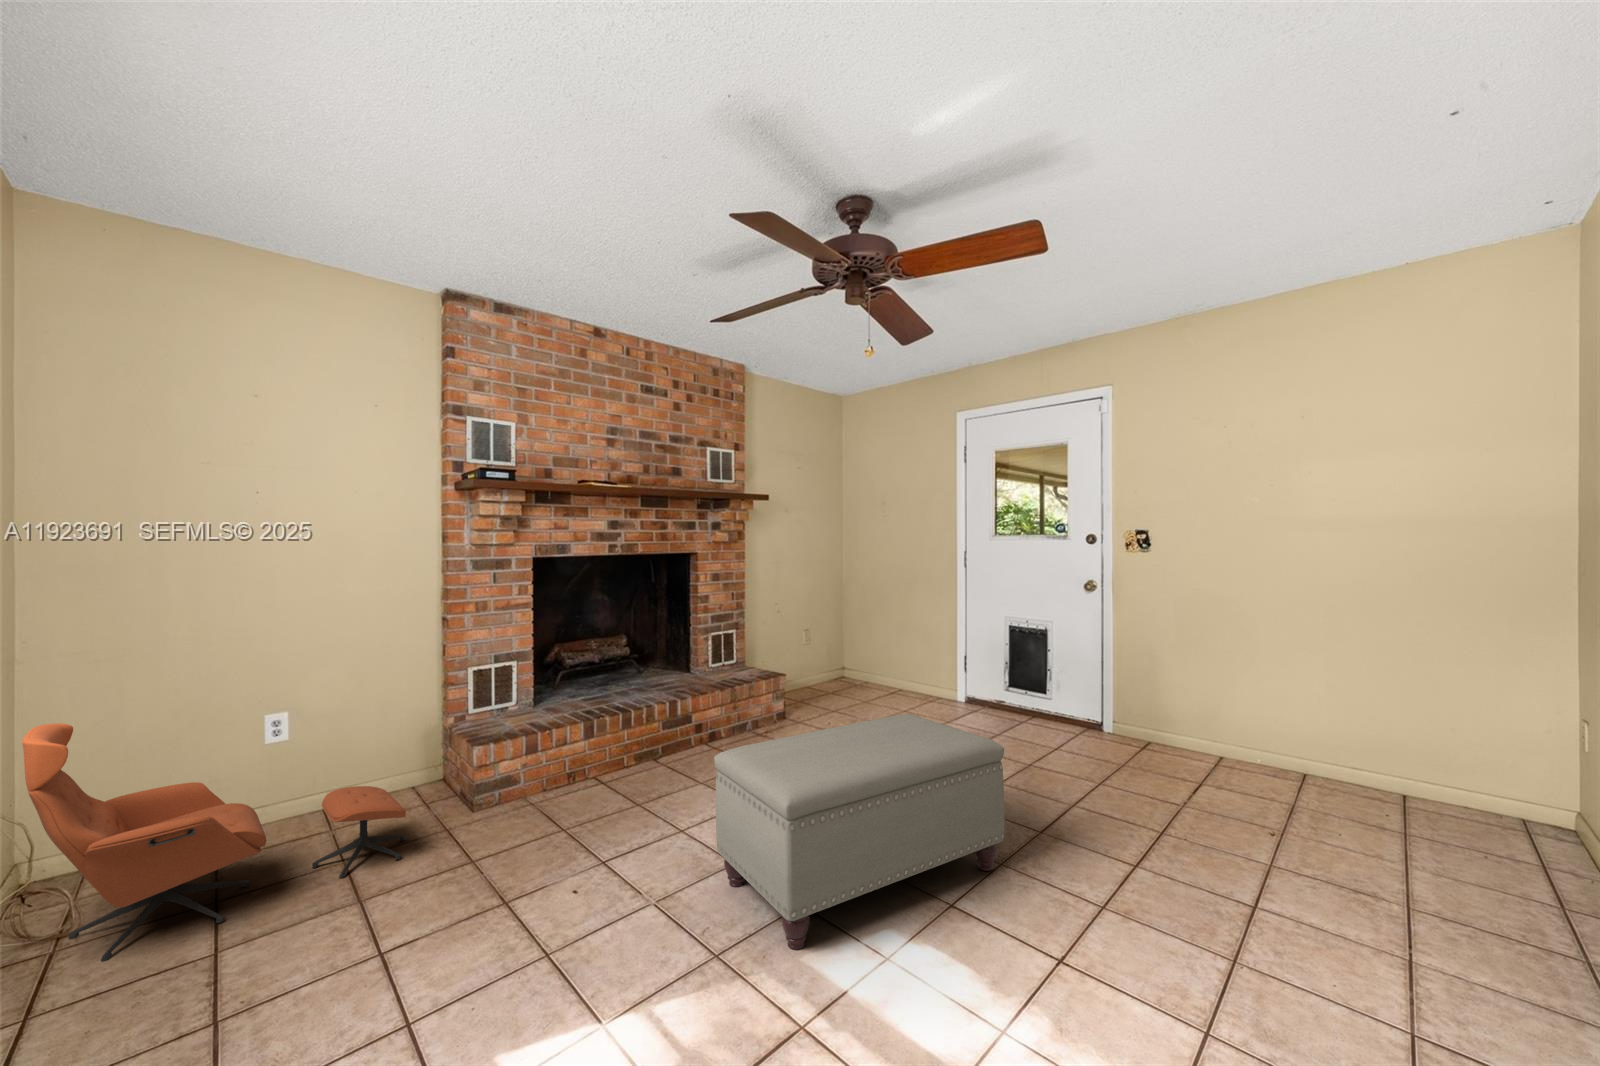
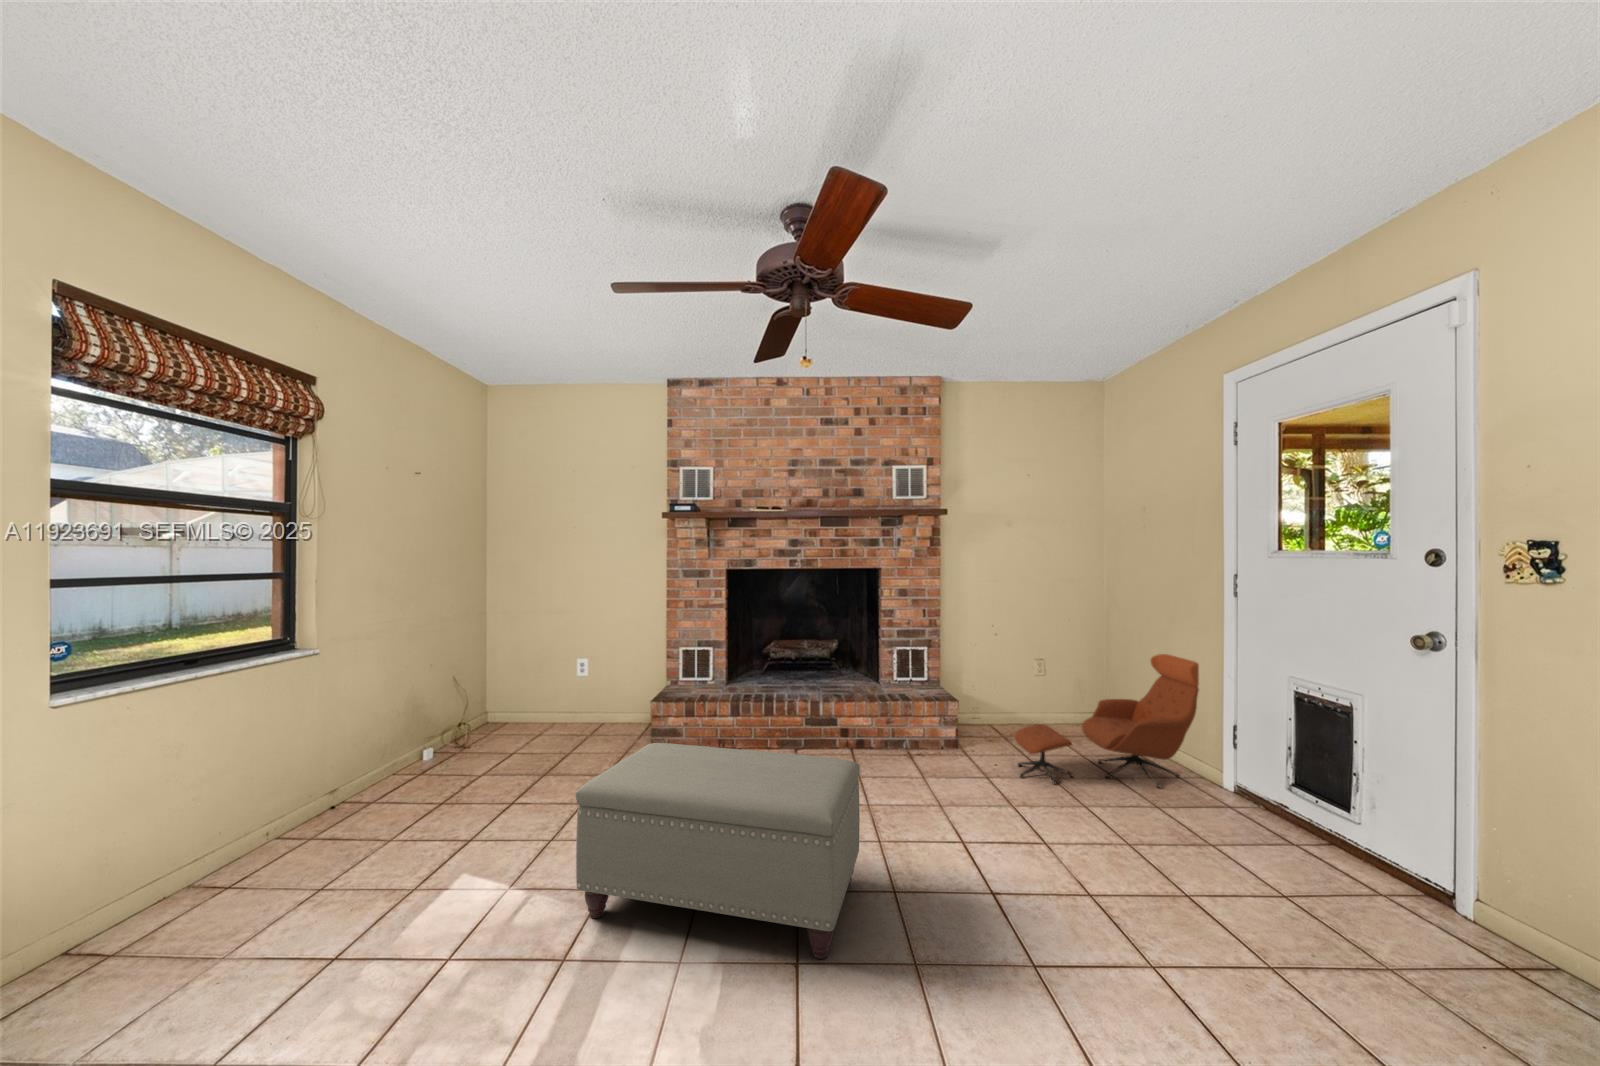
lounge chair: present [22,723,406,961] -> present [1015,654,1199,788]

